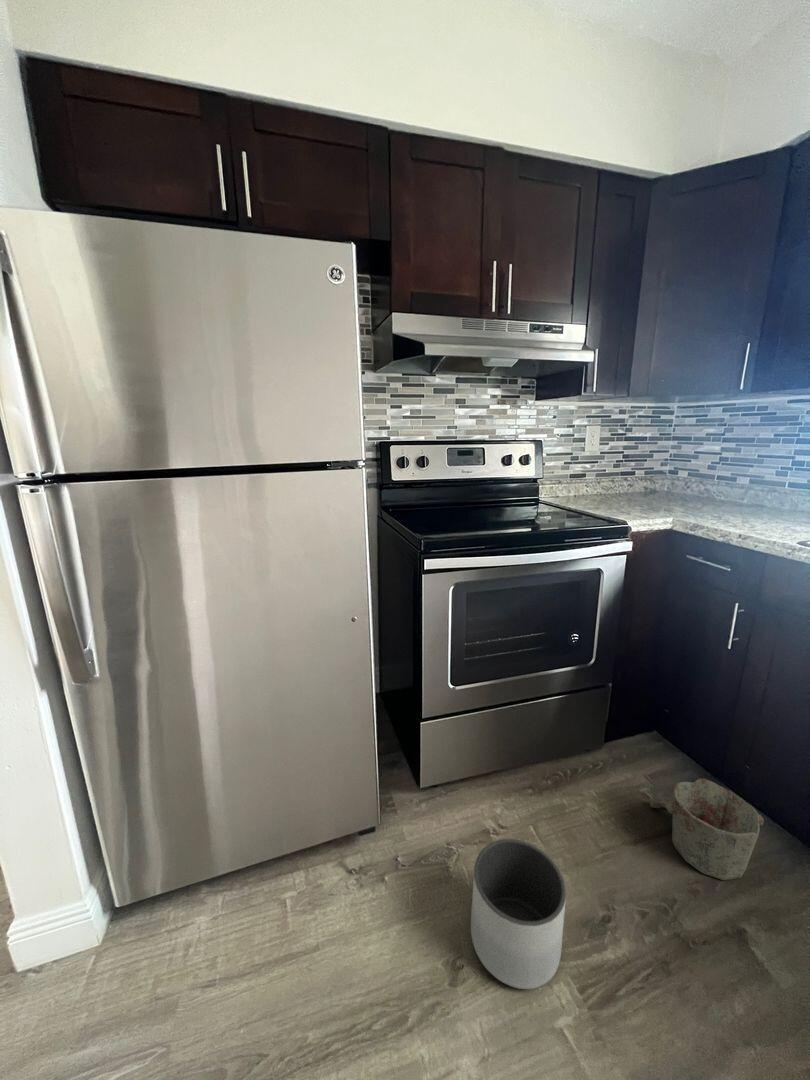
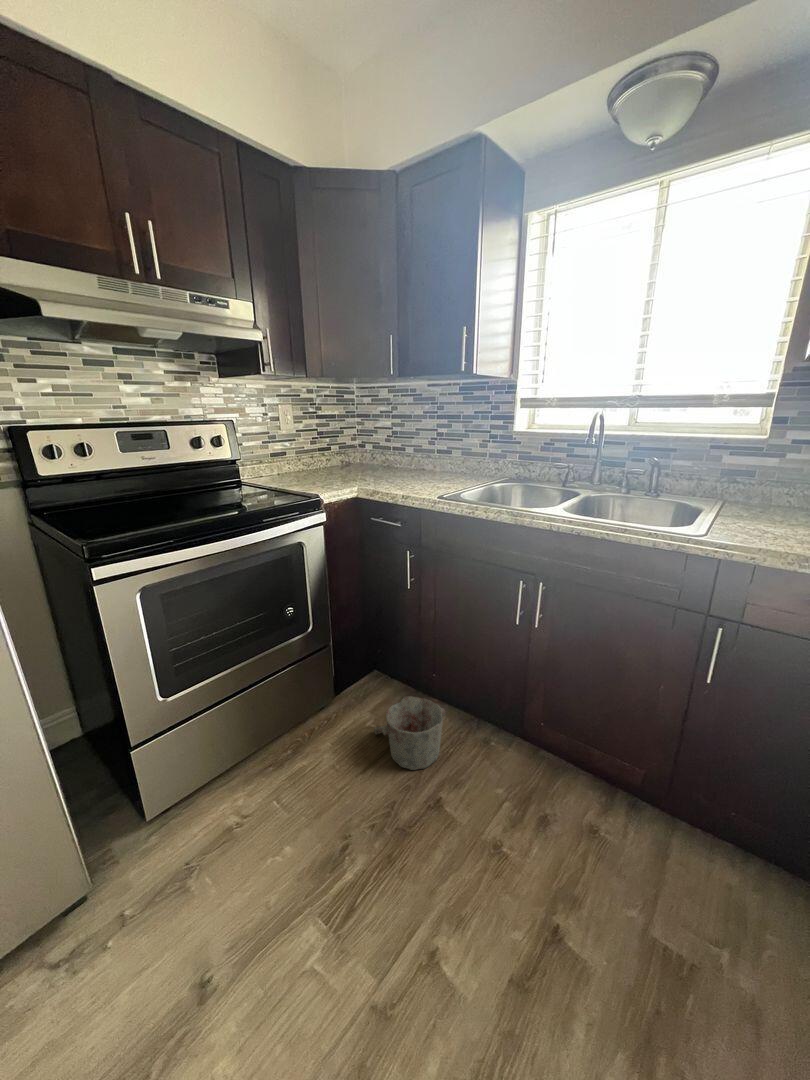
planter: present [471,839,566,989] -> none [208,824,307,969]

